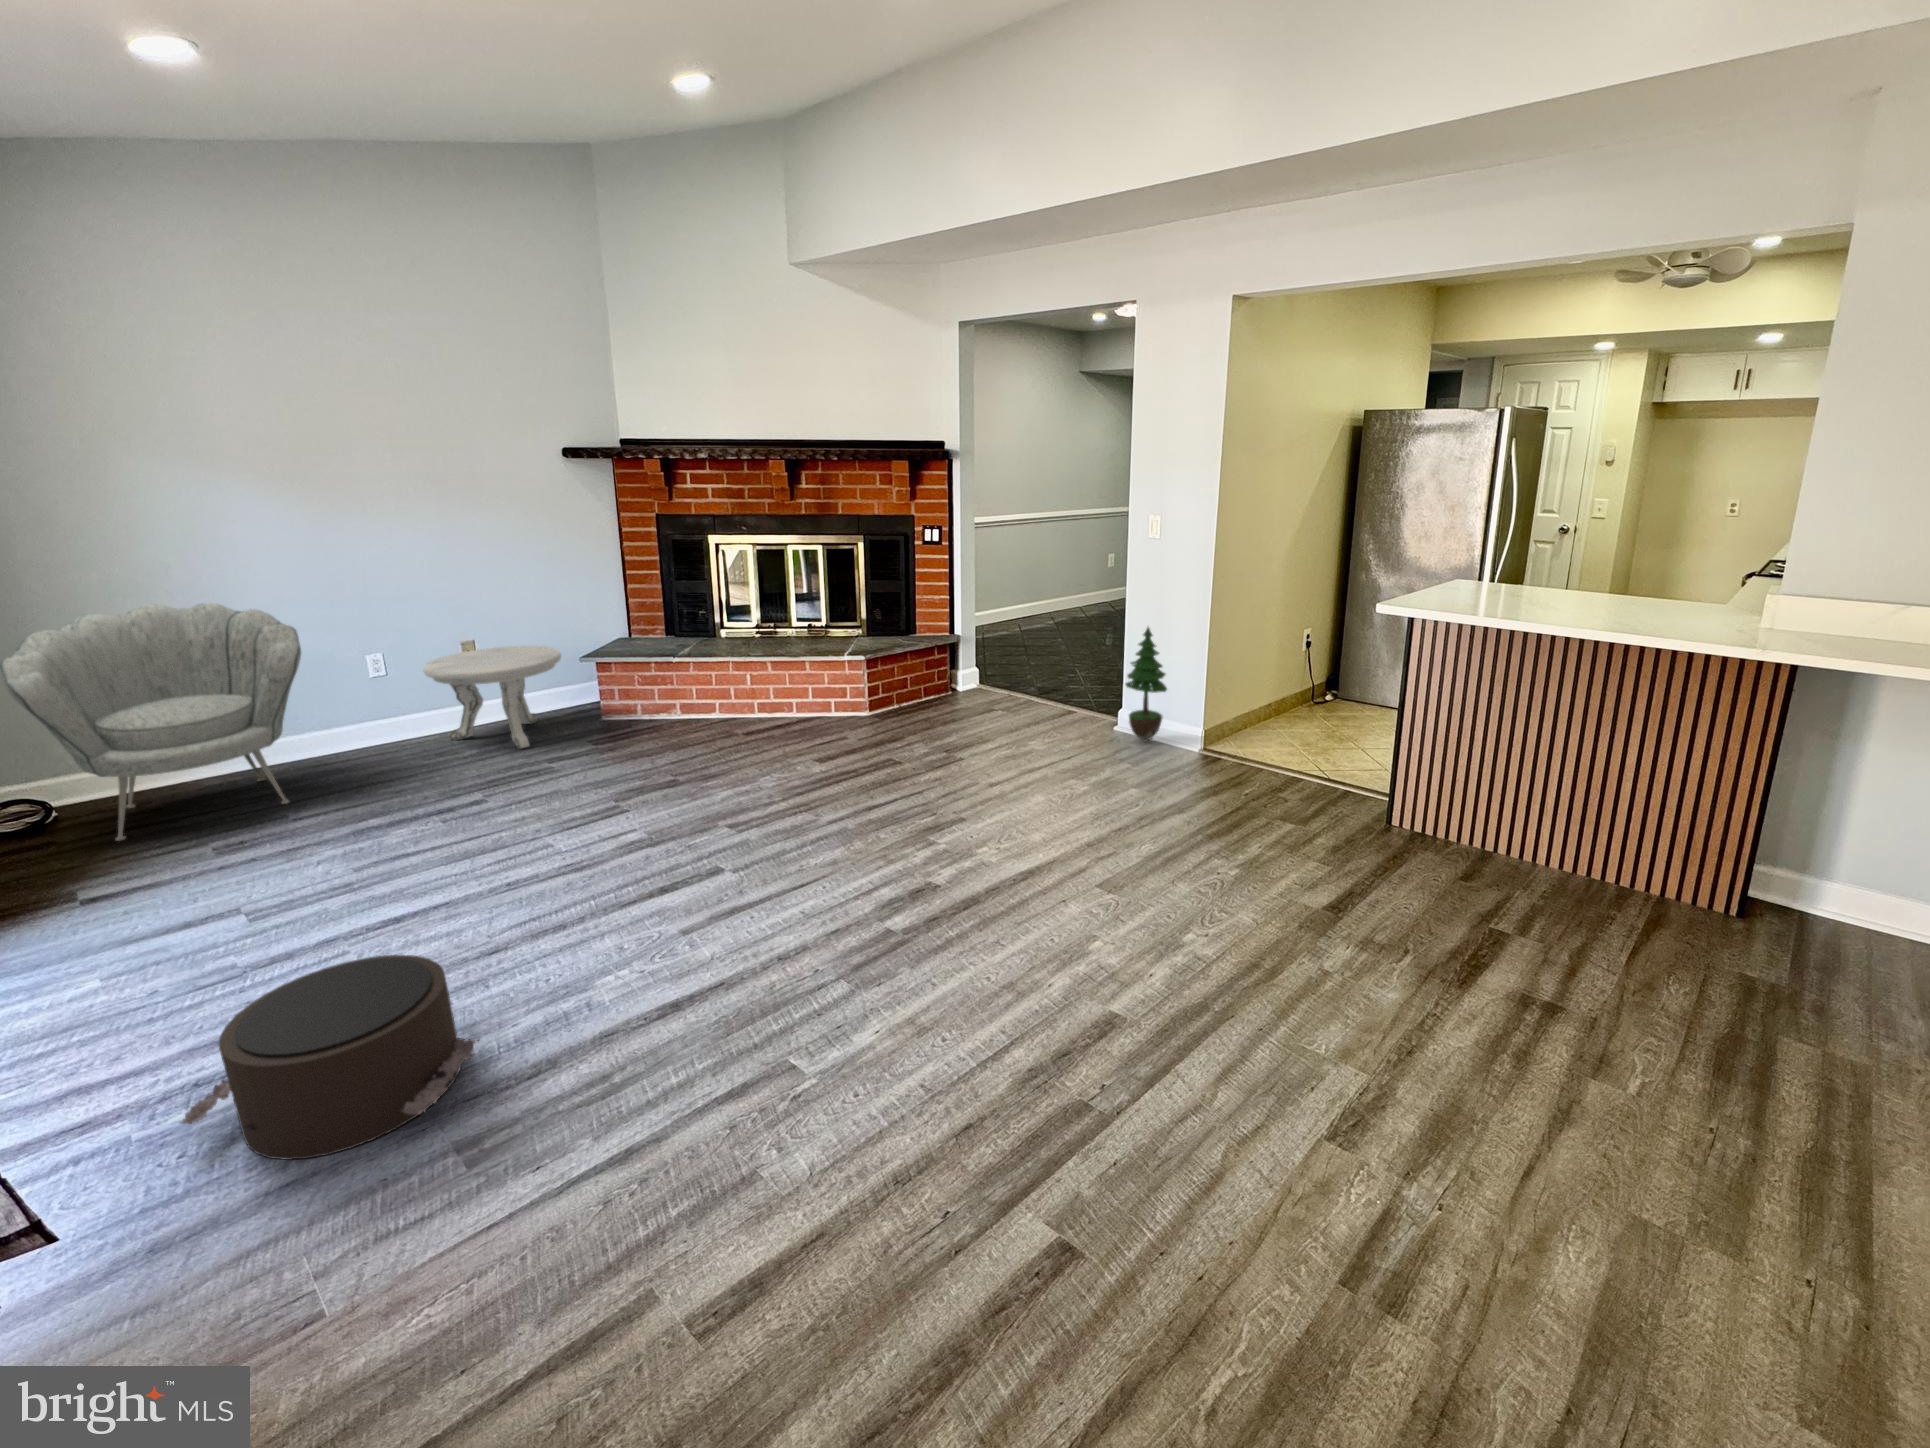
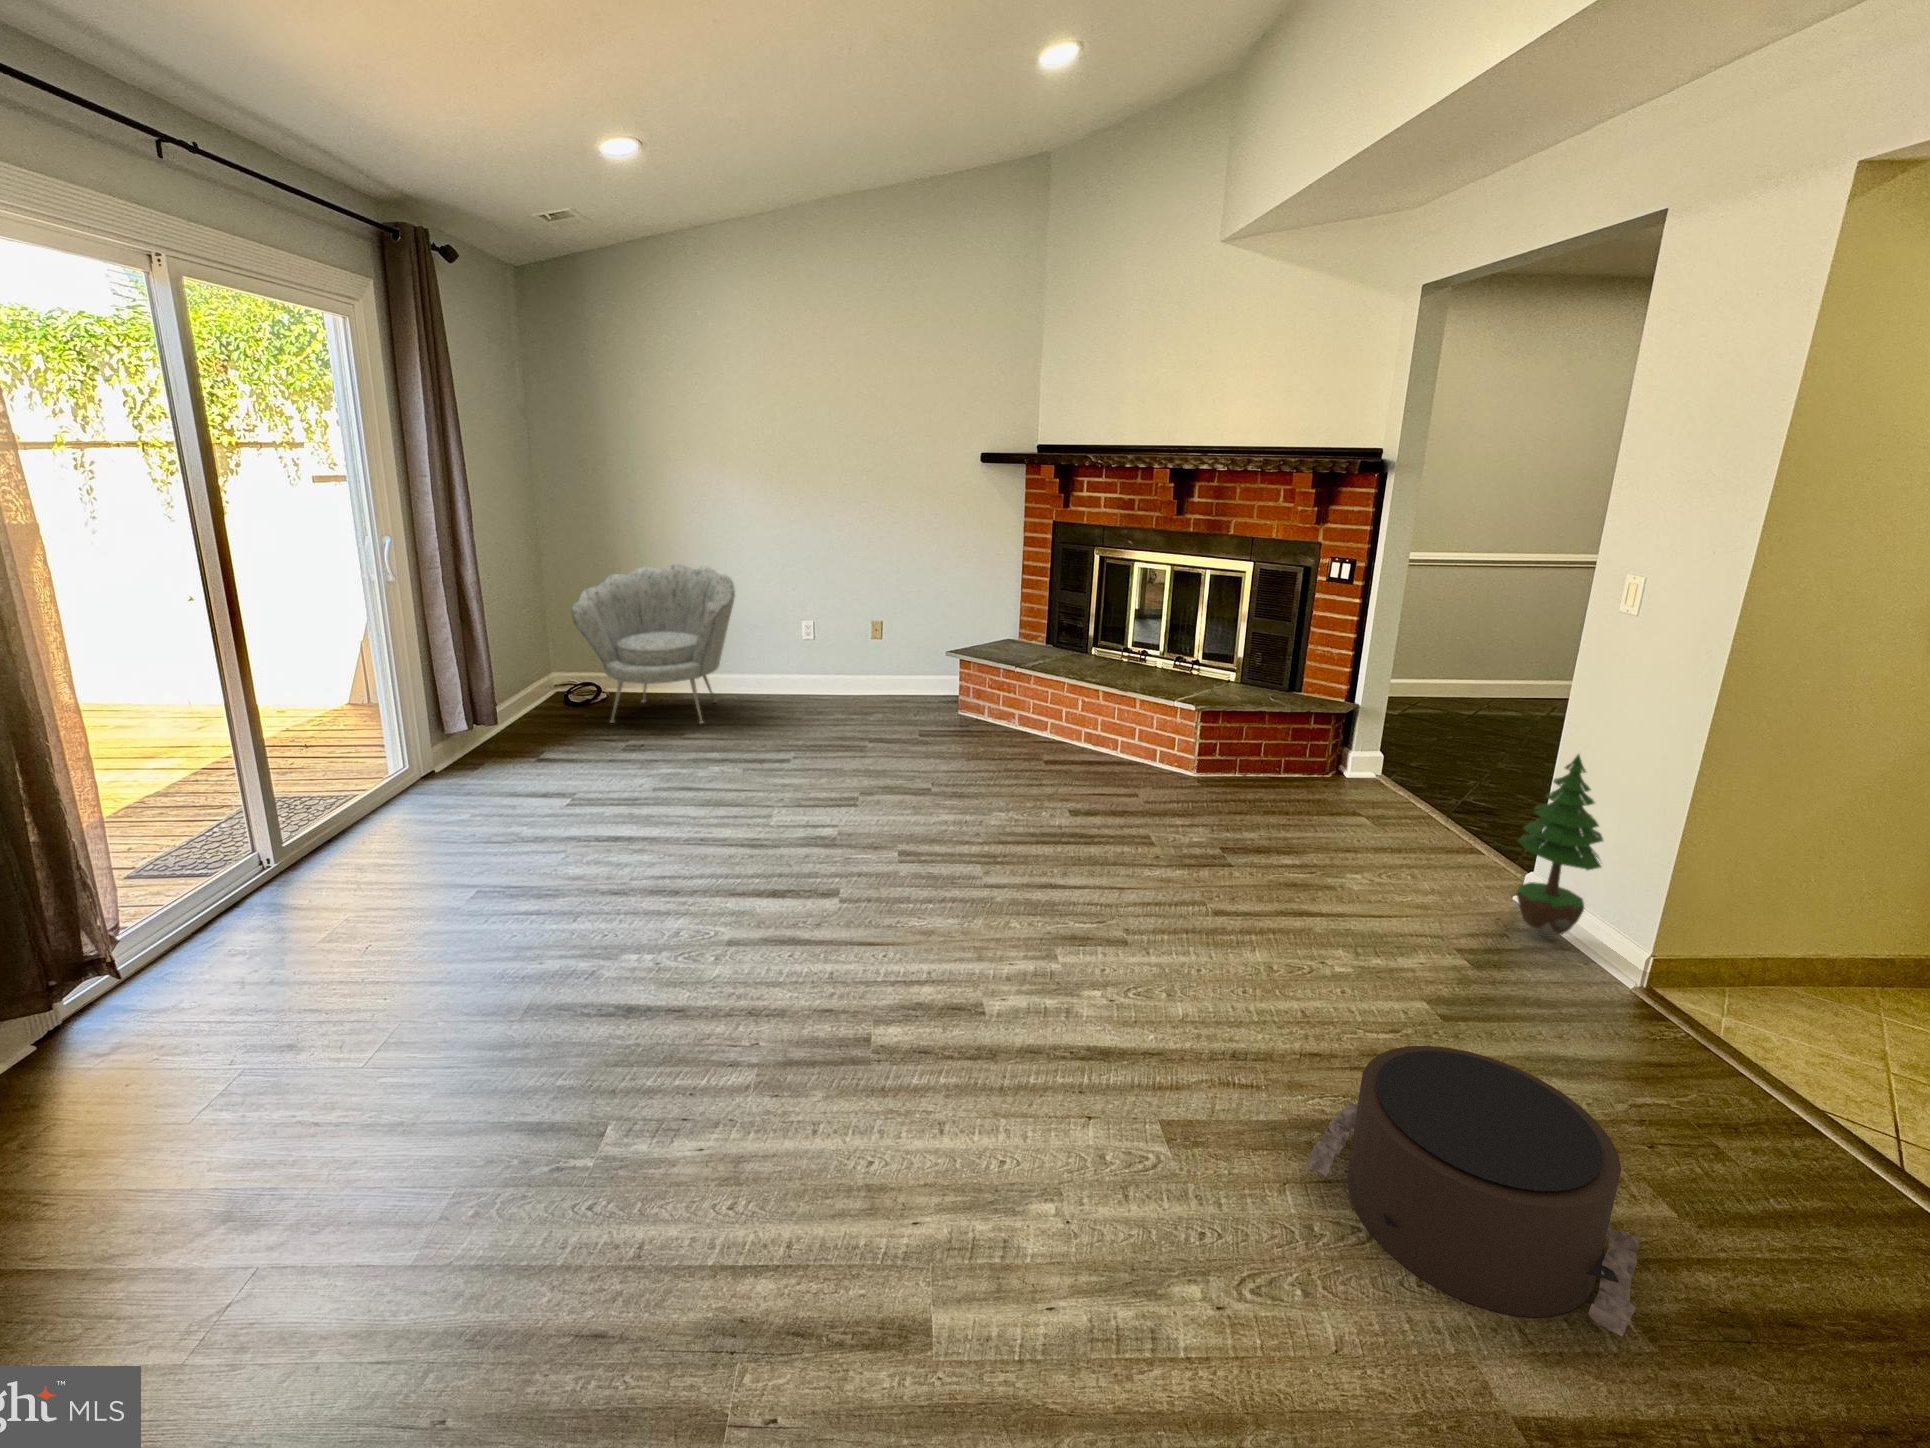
side table: present [423,646,561,748] -> none [823,630,929,722]
pouf: present [180,955,479,1160] -> present [1306,1046,1638,1336]

